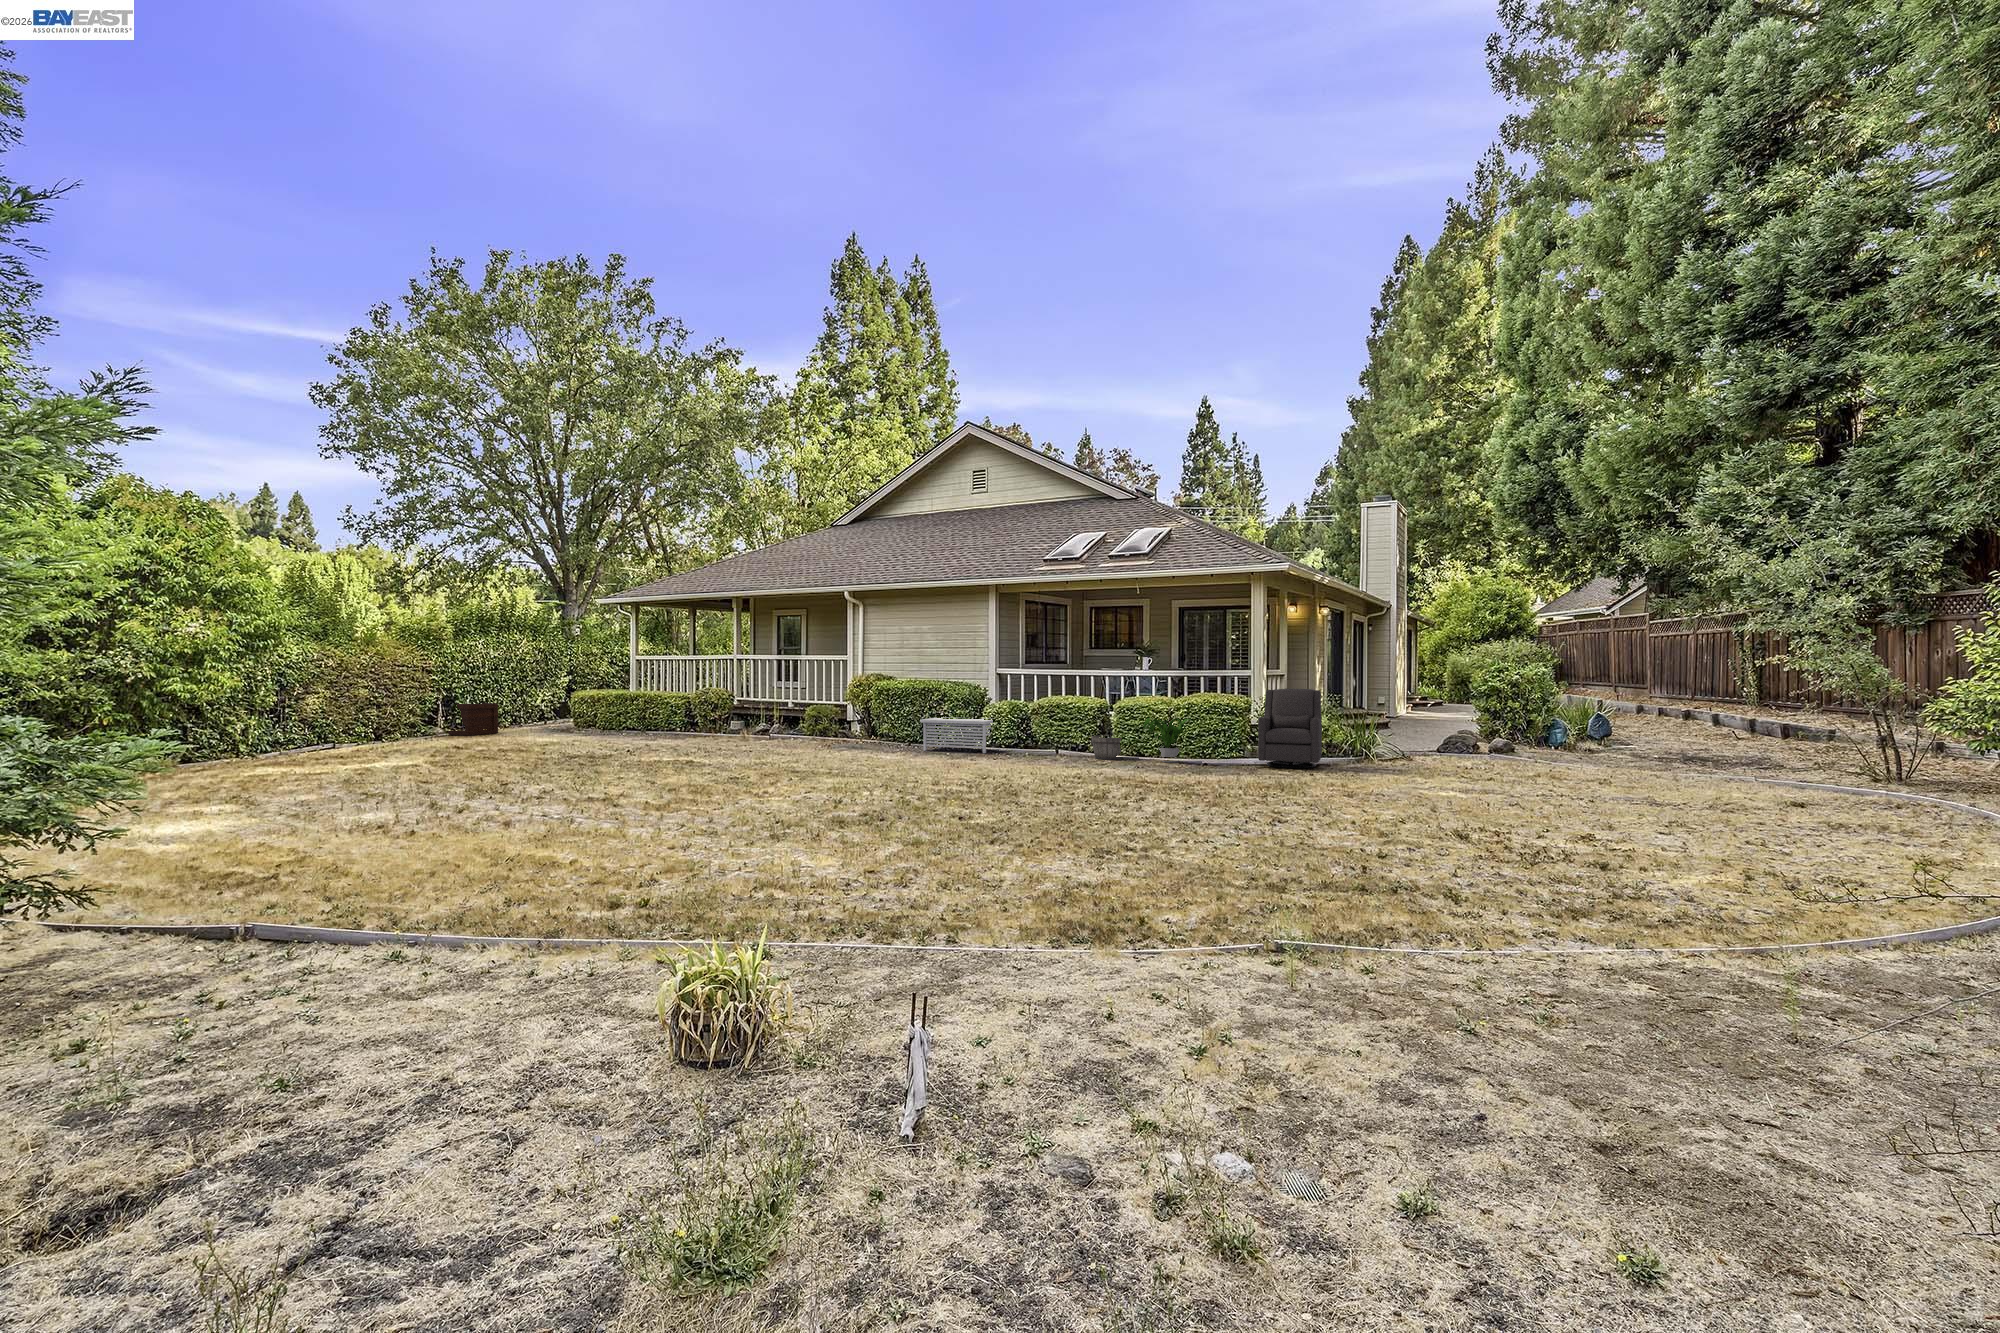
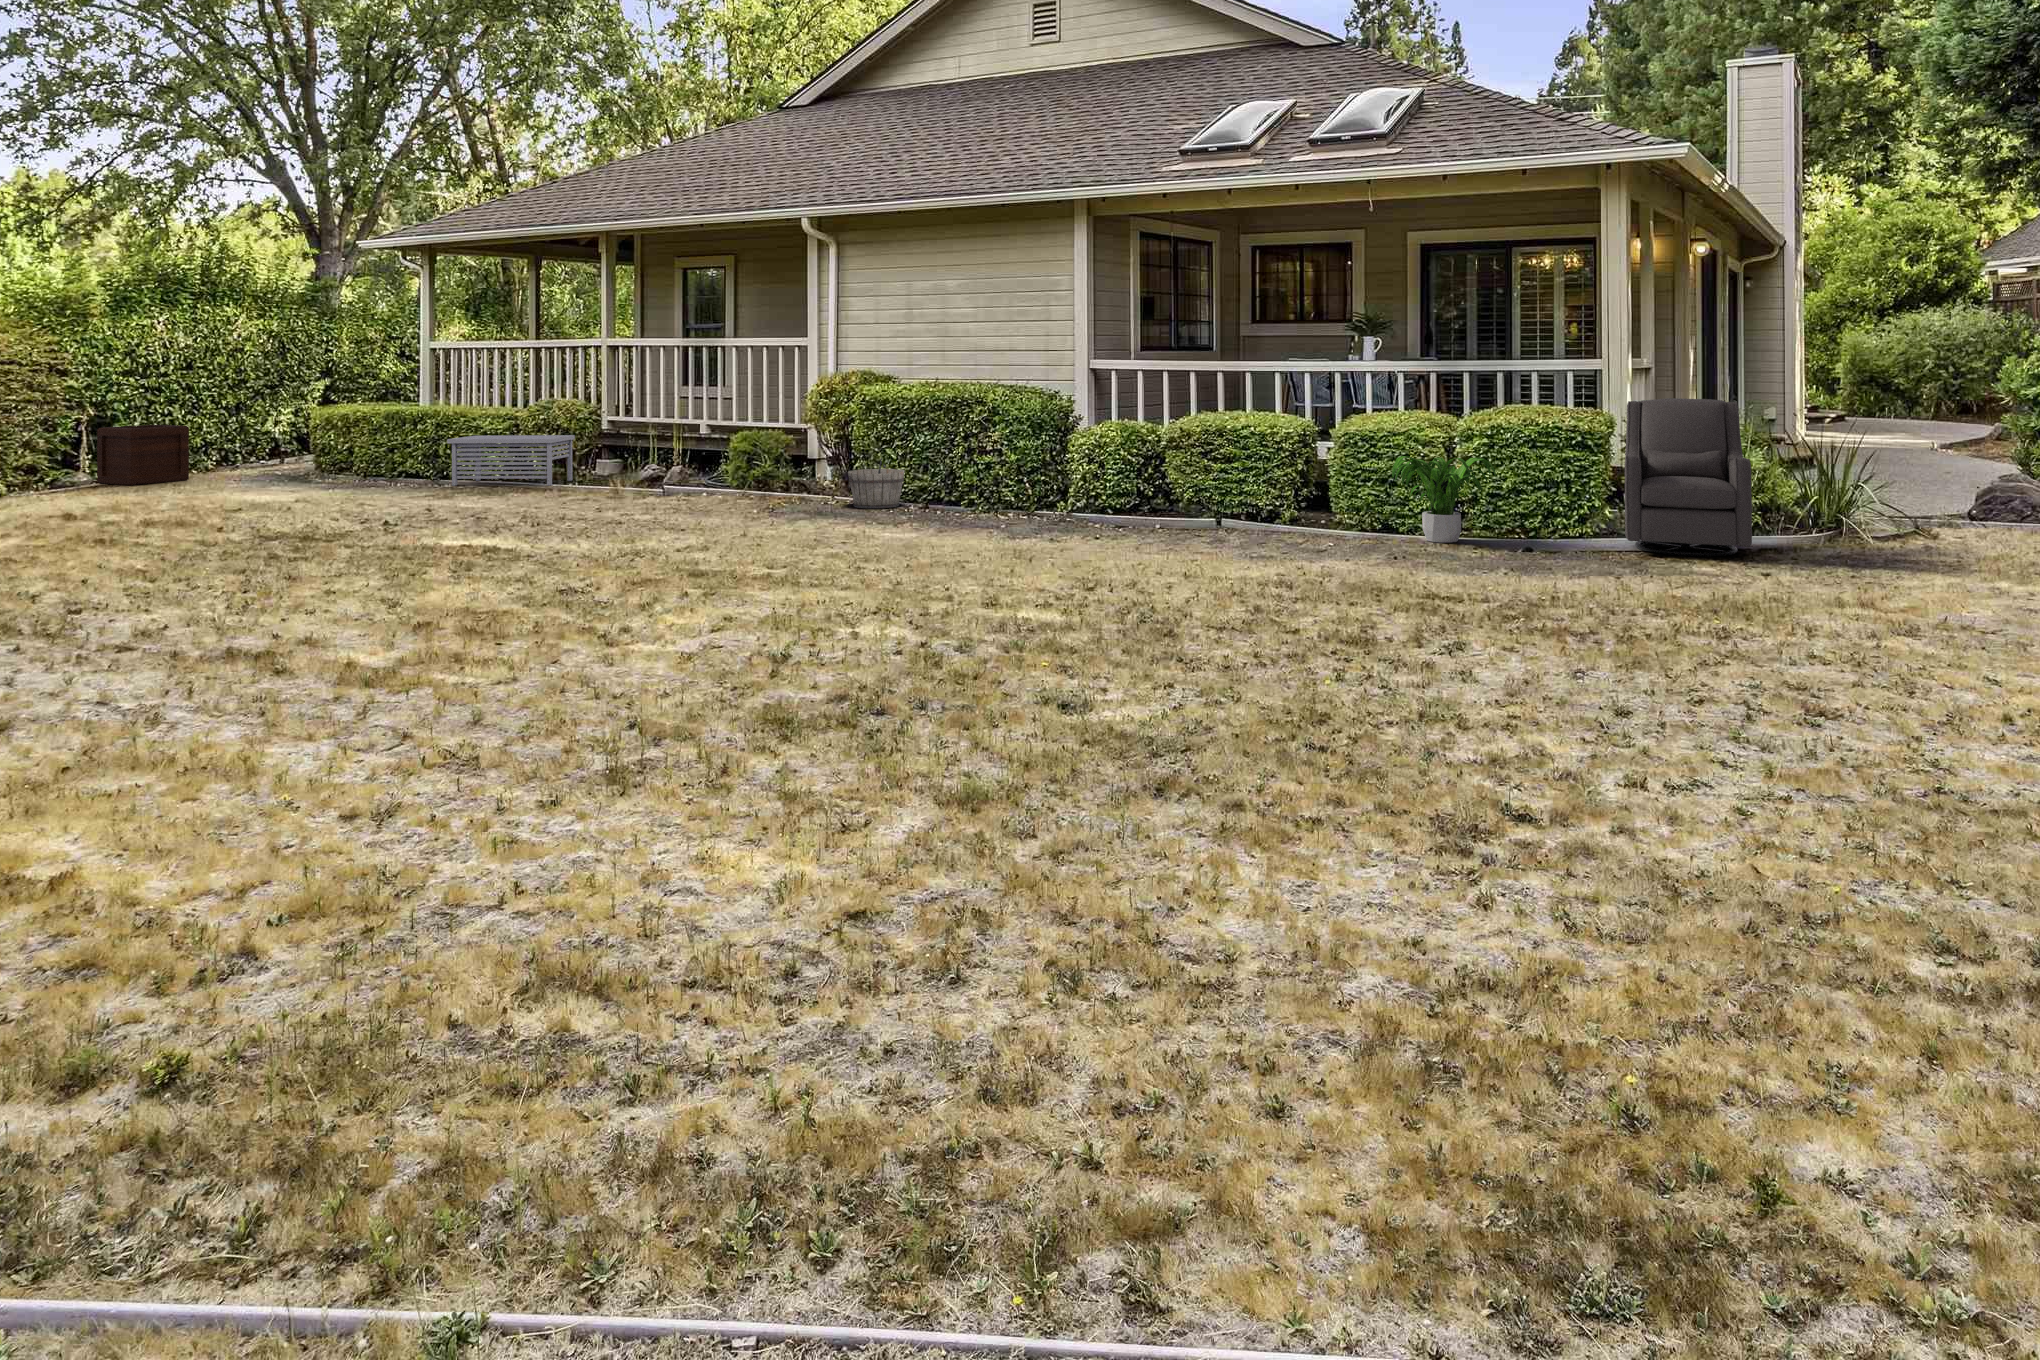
storage bench: present [920,718,999,753] -> present [447,435,575,486]
wooden bucket: present [1091,729,1123,760] -> present [848,458,905,508]

